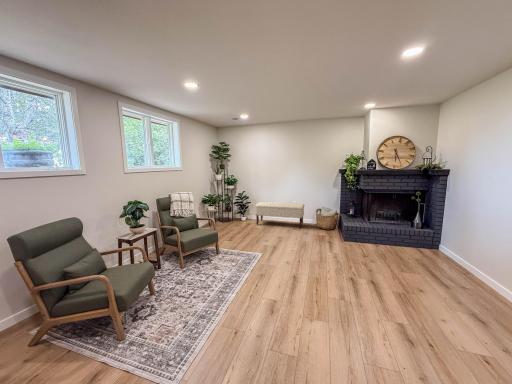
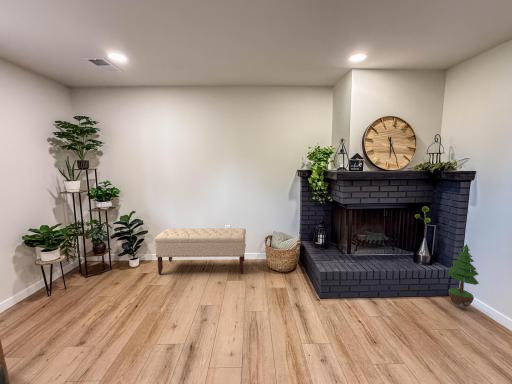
potted tree: none [427,213,446,253] -> present [447,244,479,308]

